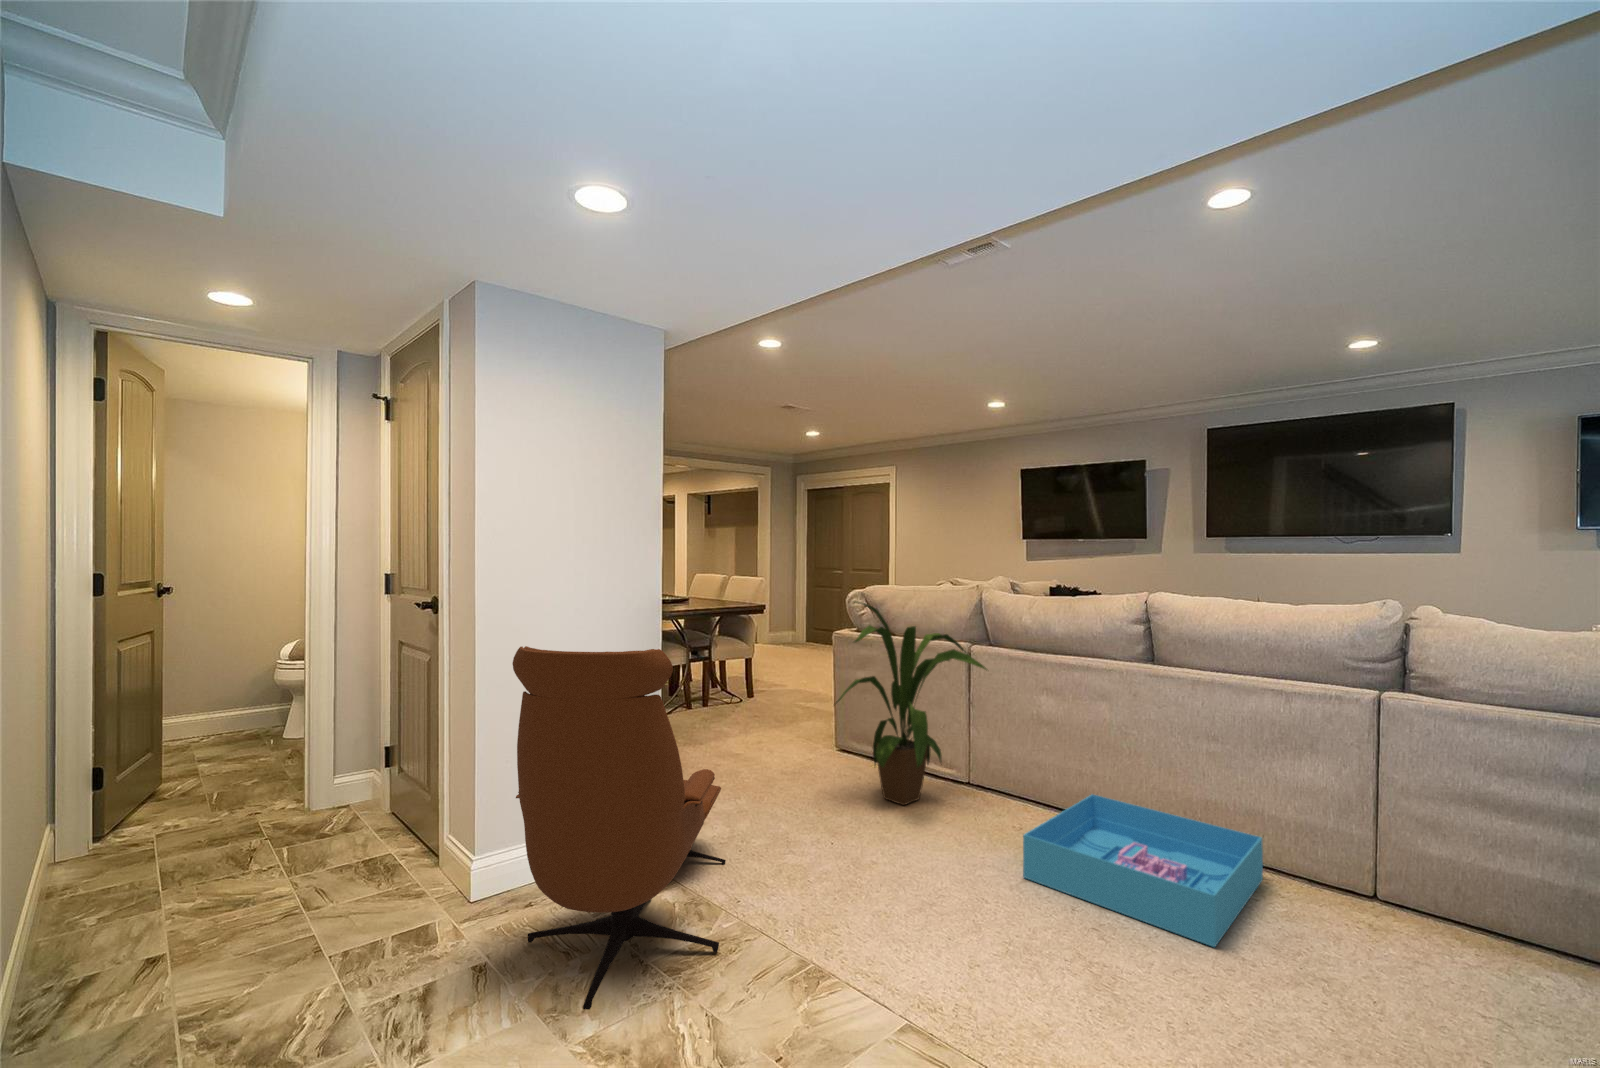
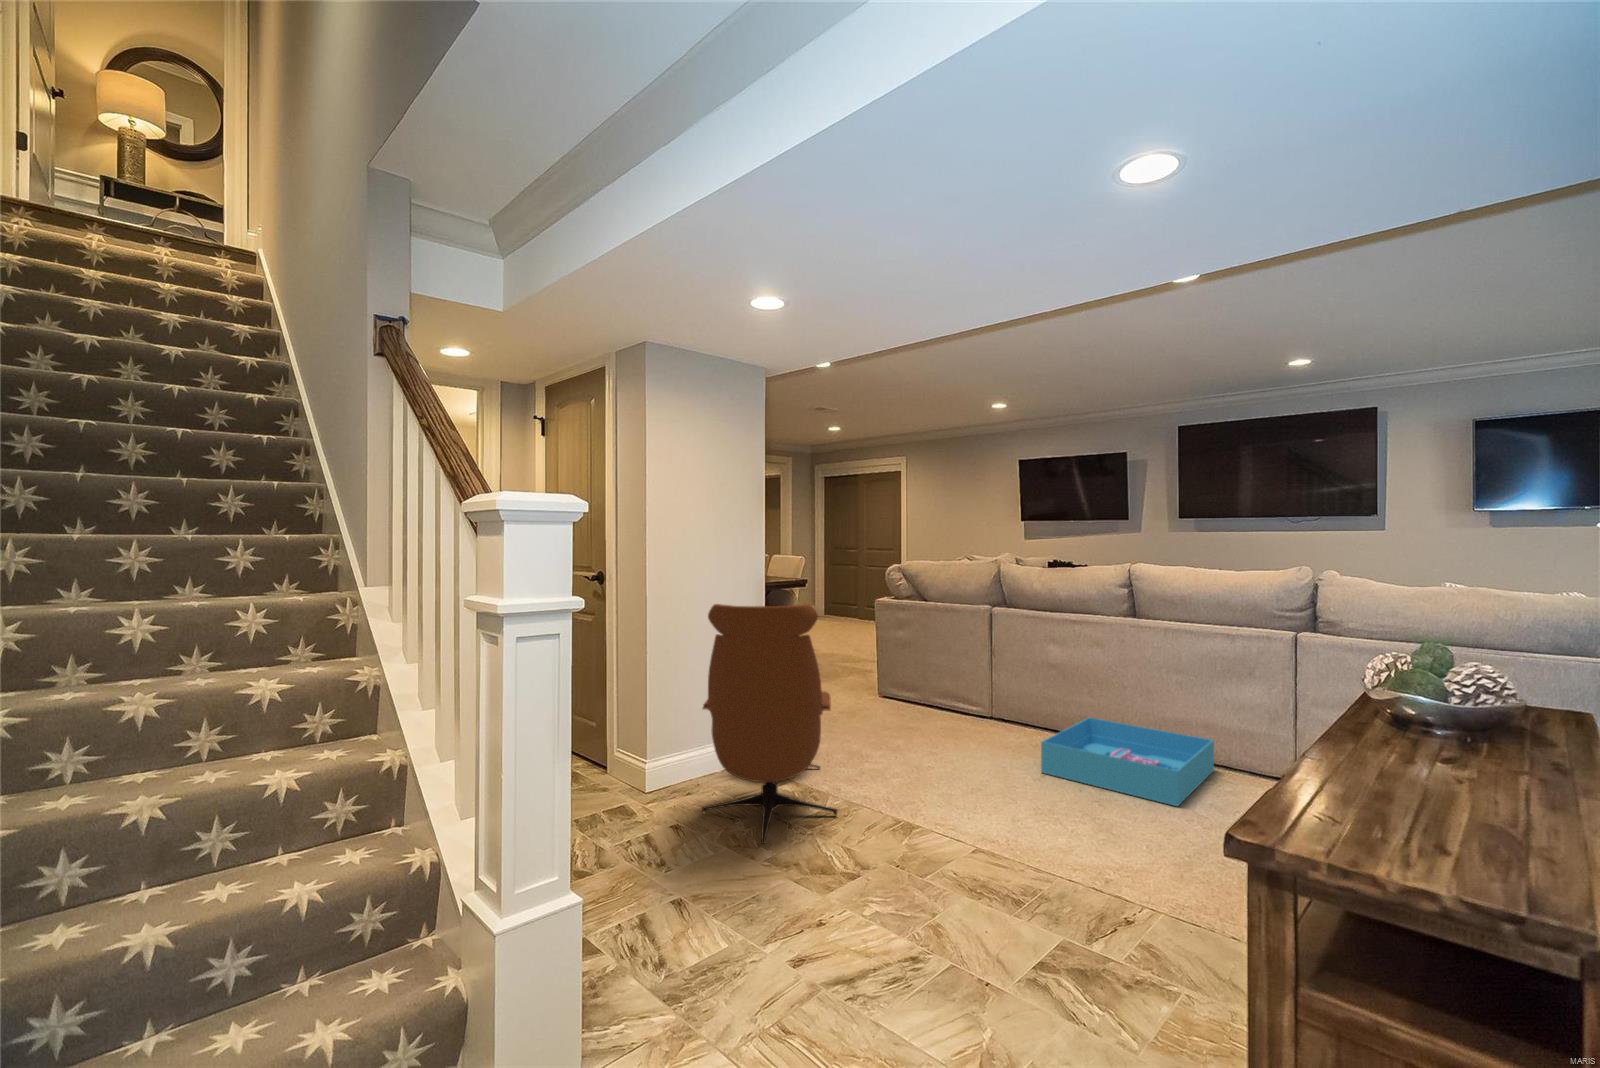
house plant: present [836,601,986,805] -> none [887,574,1009,732]

